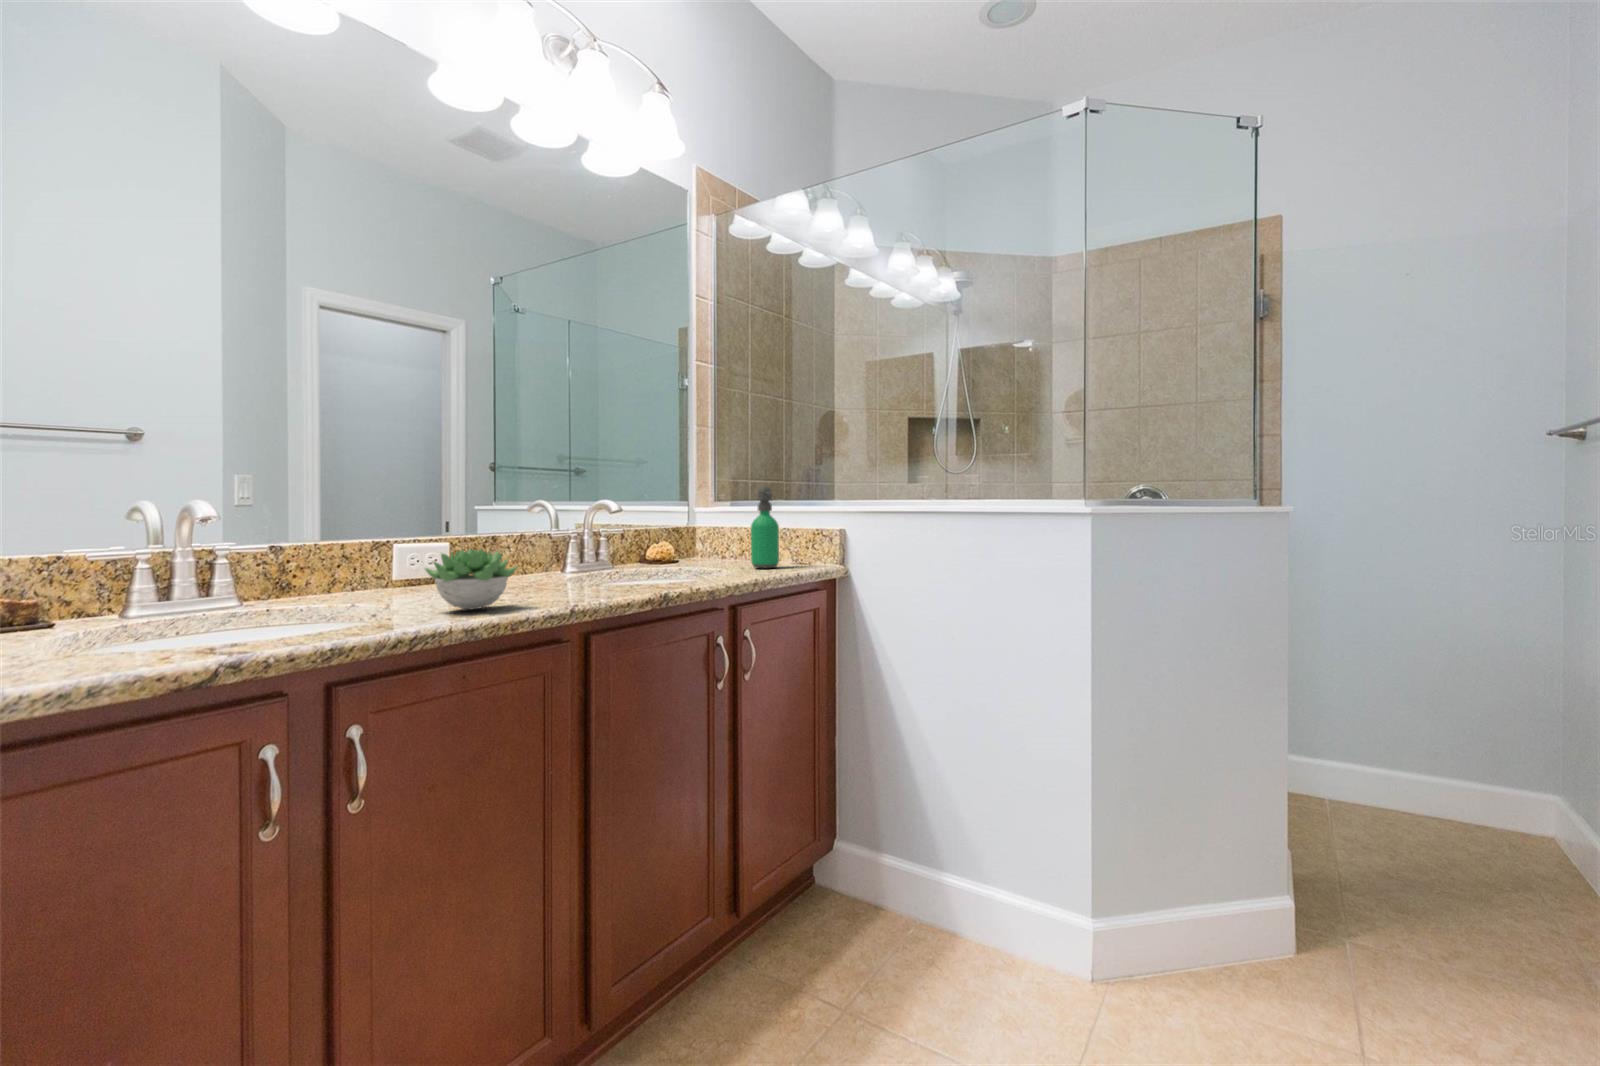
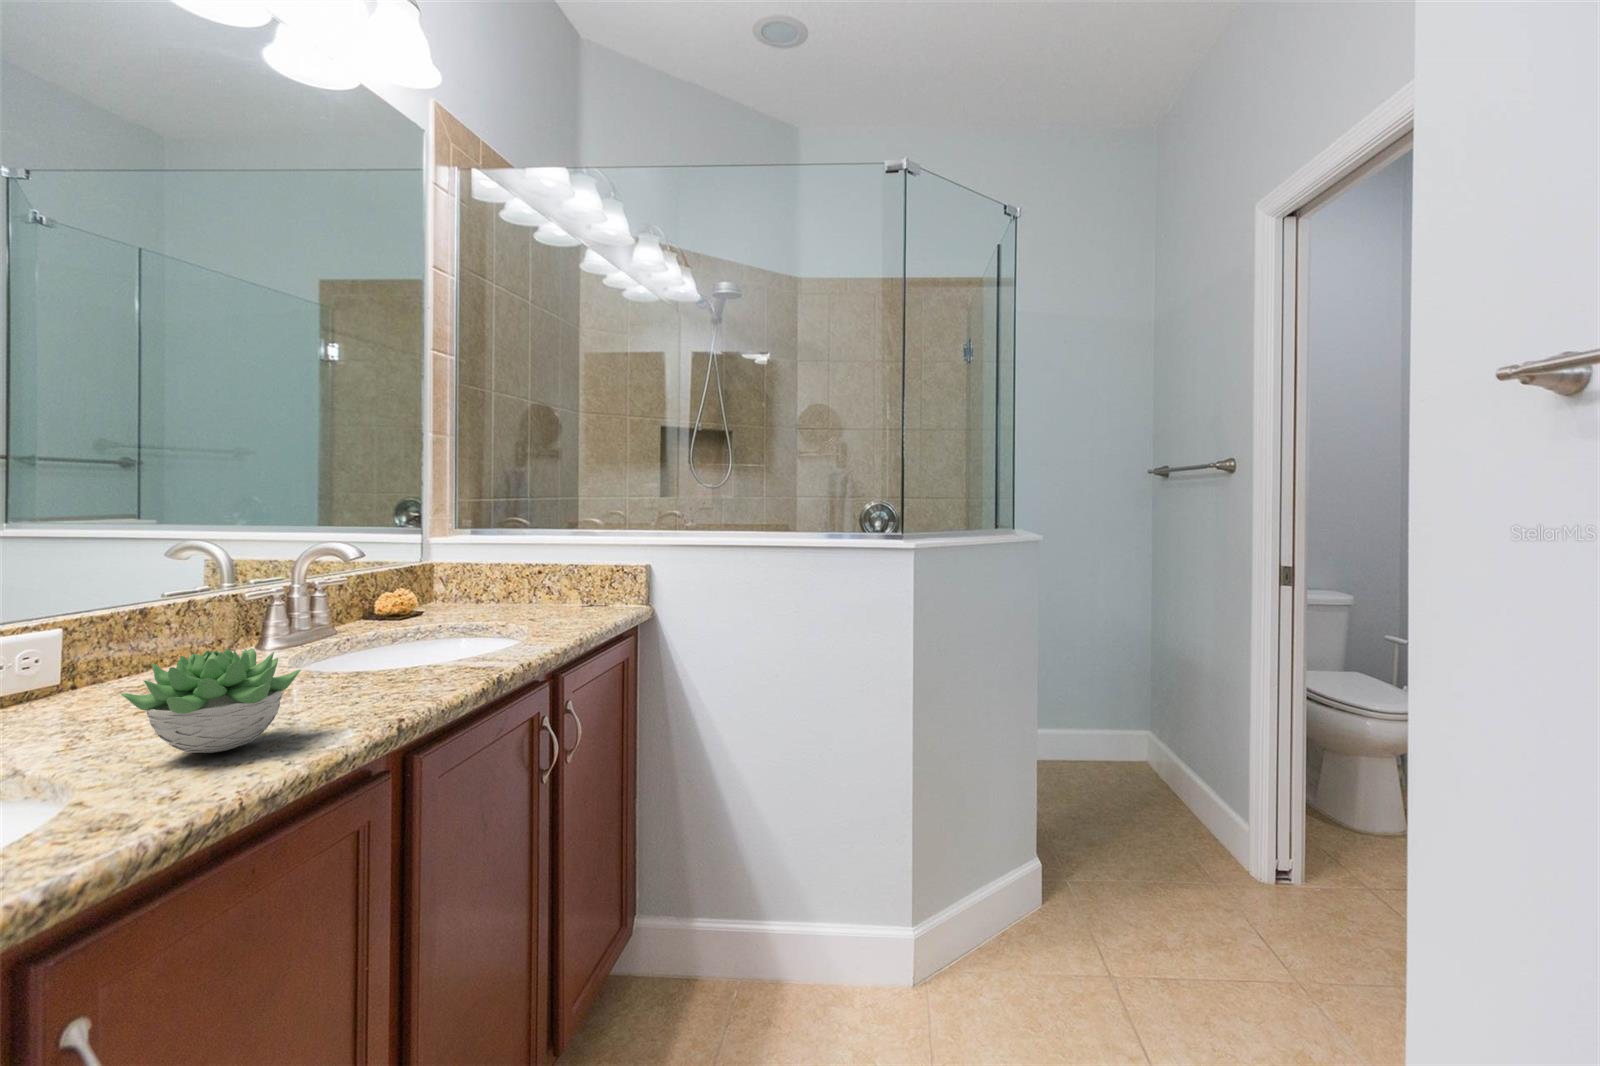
soap dispenser: present [751,486,779,568] -> none [542,513,582,619]

